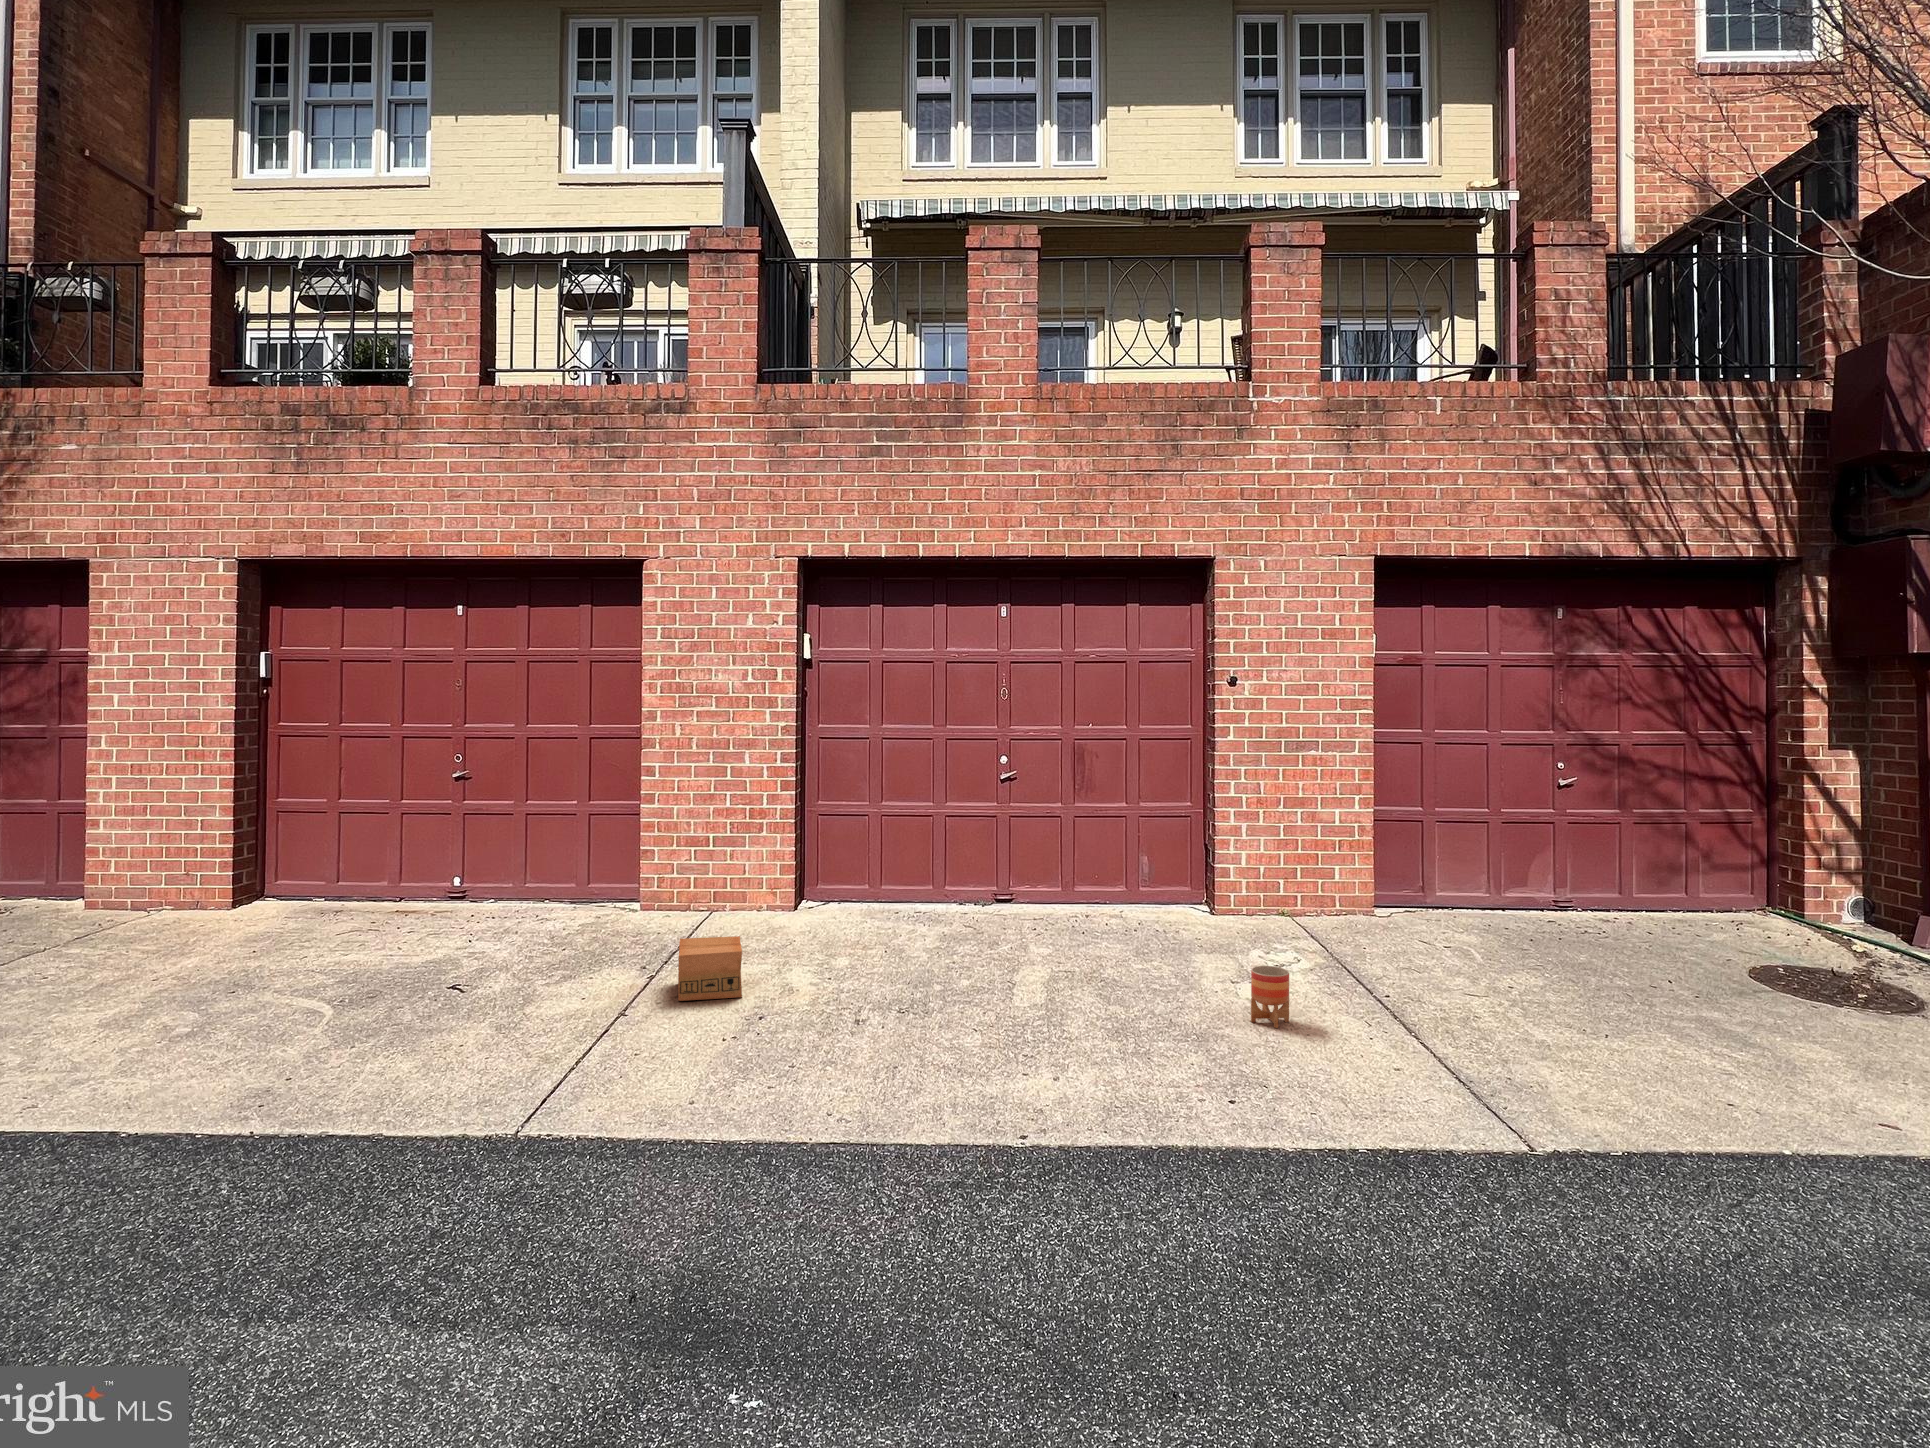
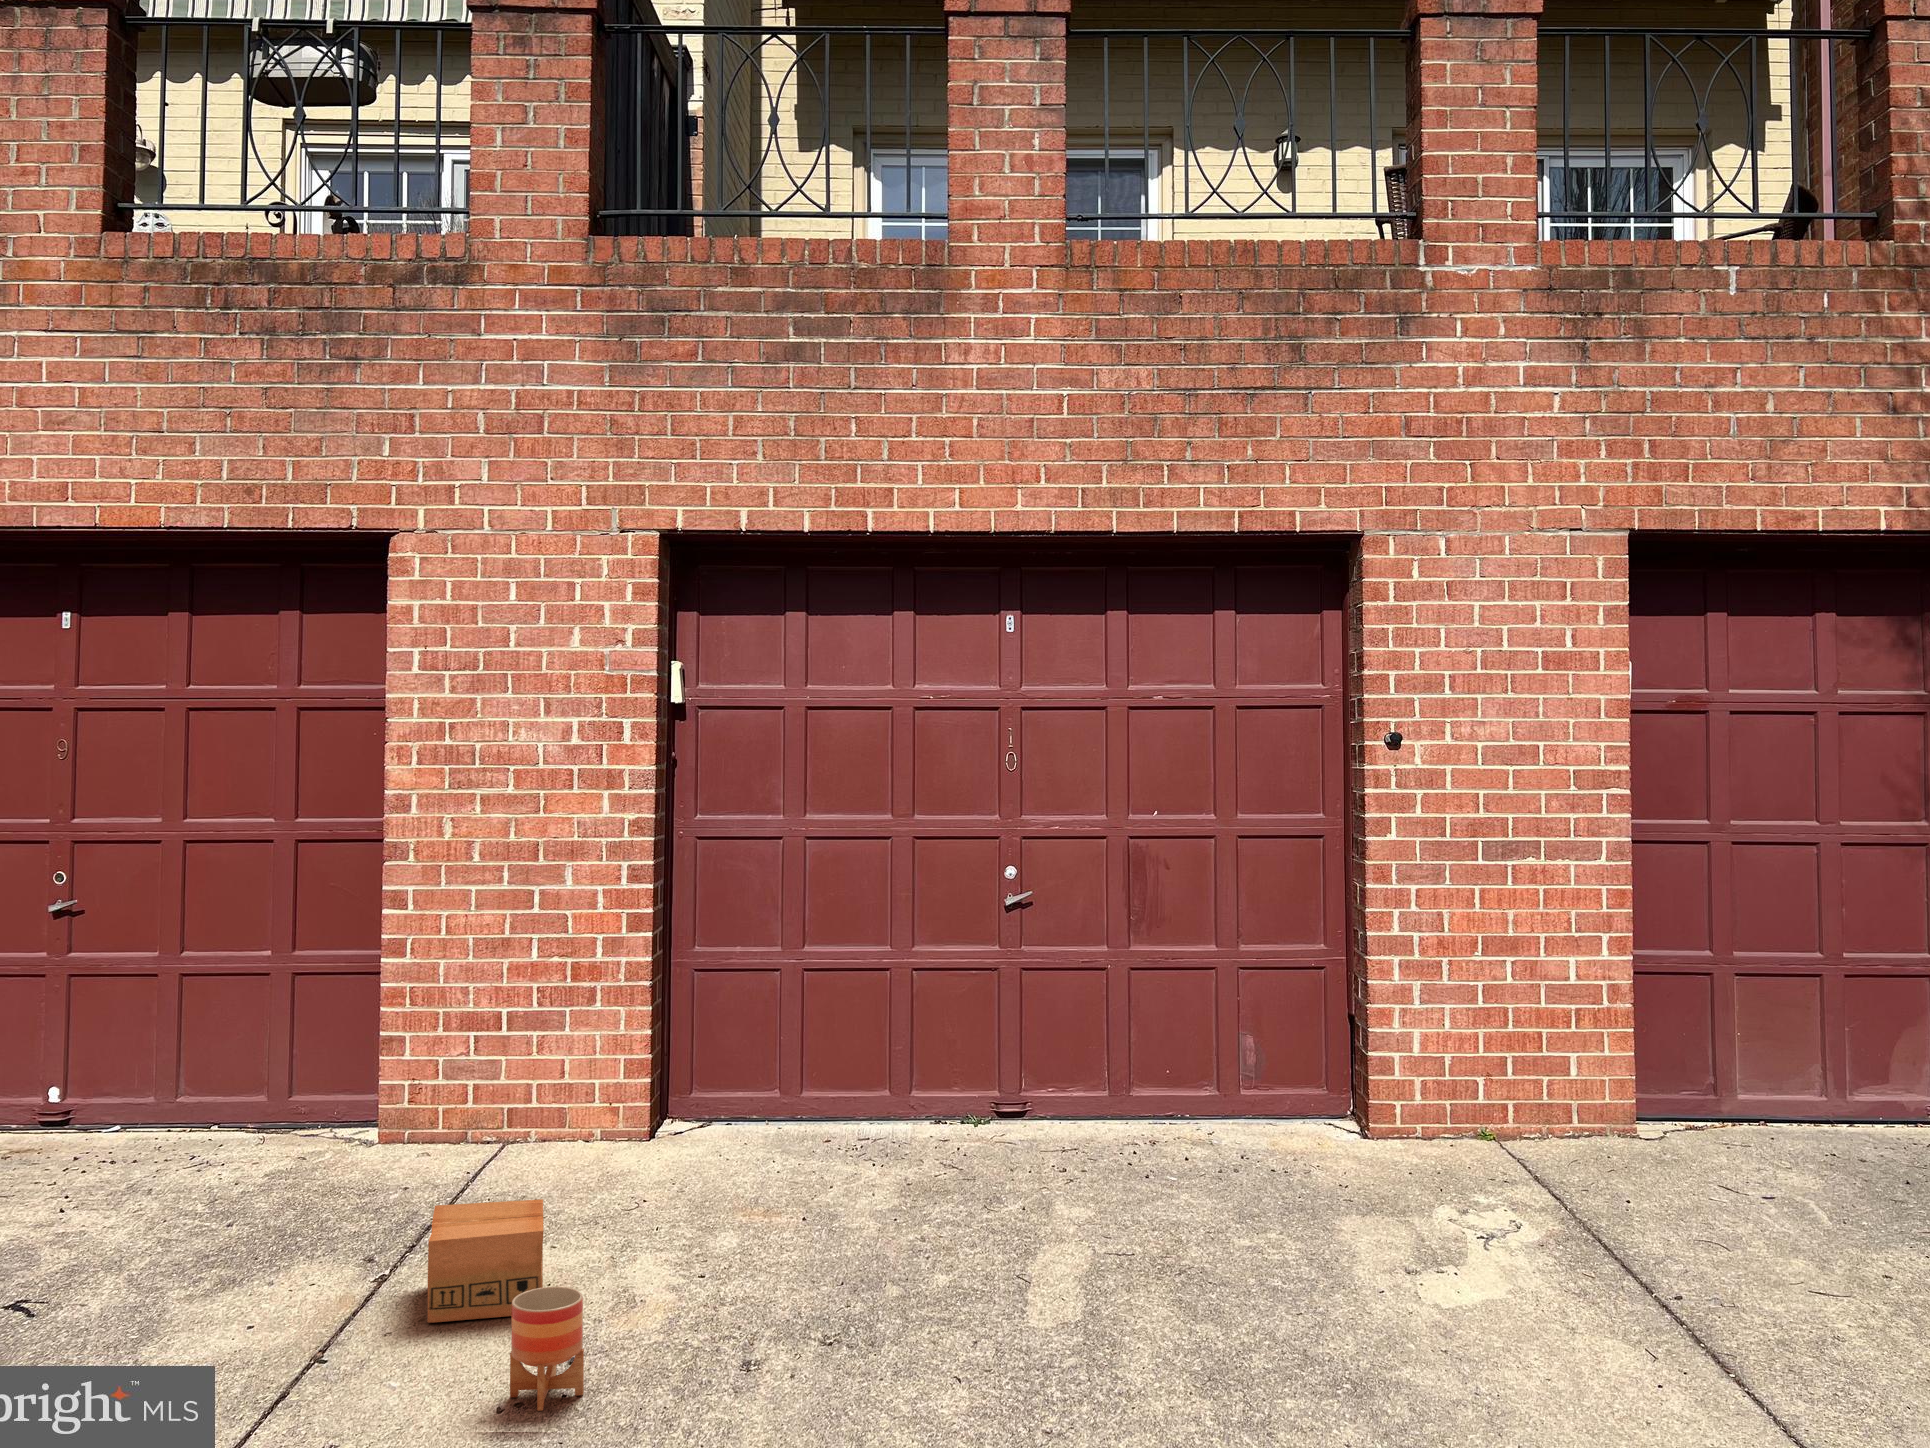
planter: present [1251,966,1289,1028] -> present [510,1287,584,1411]

